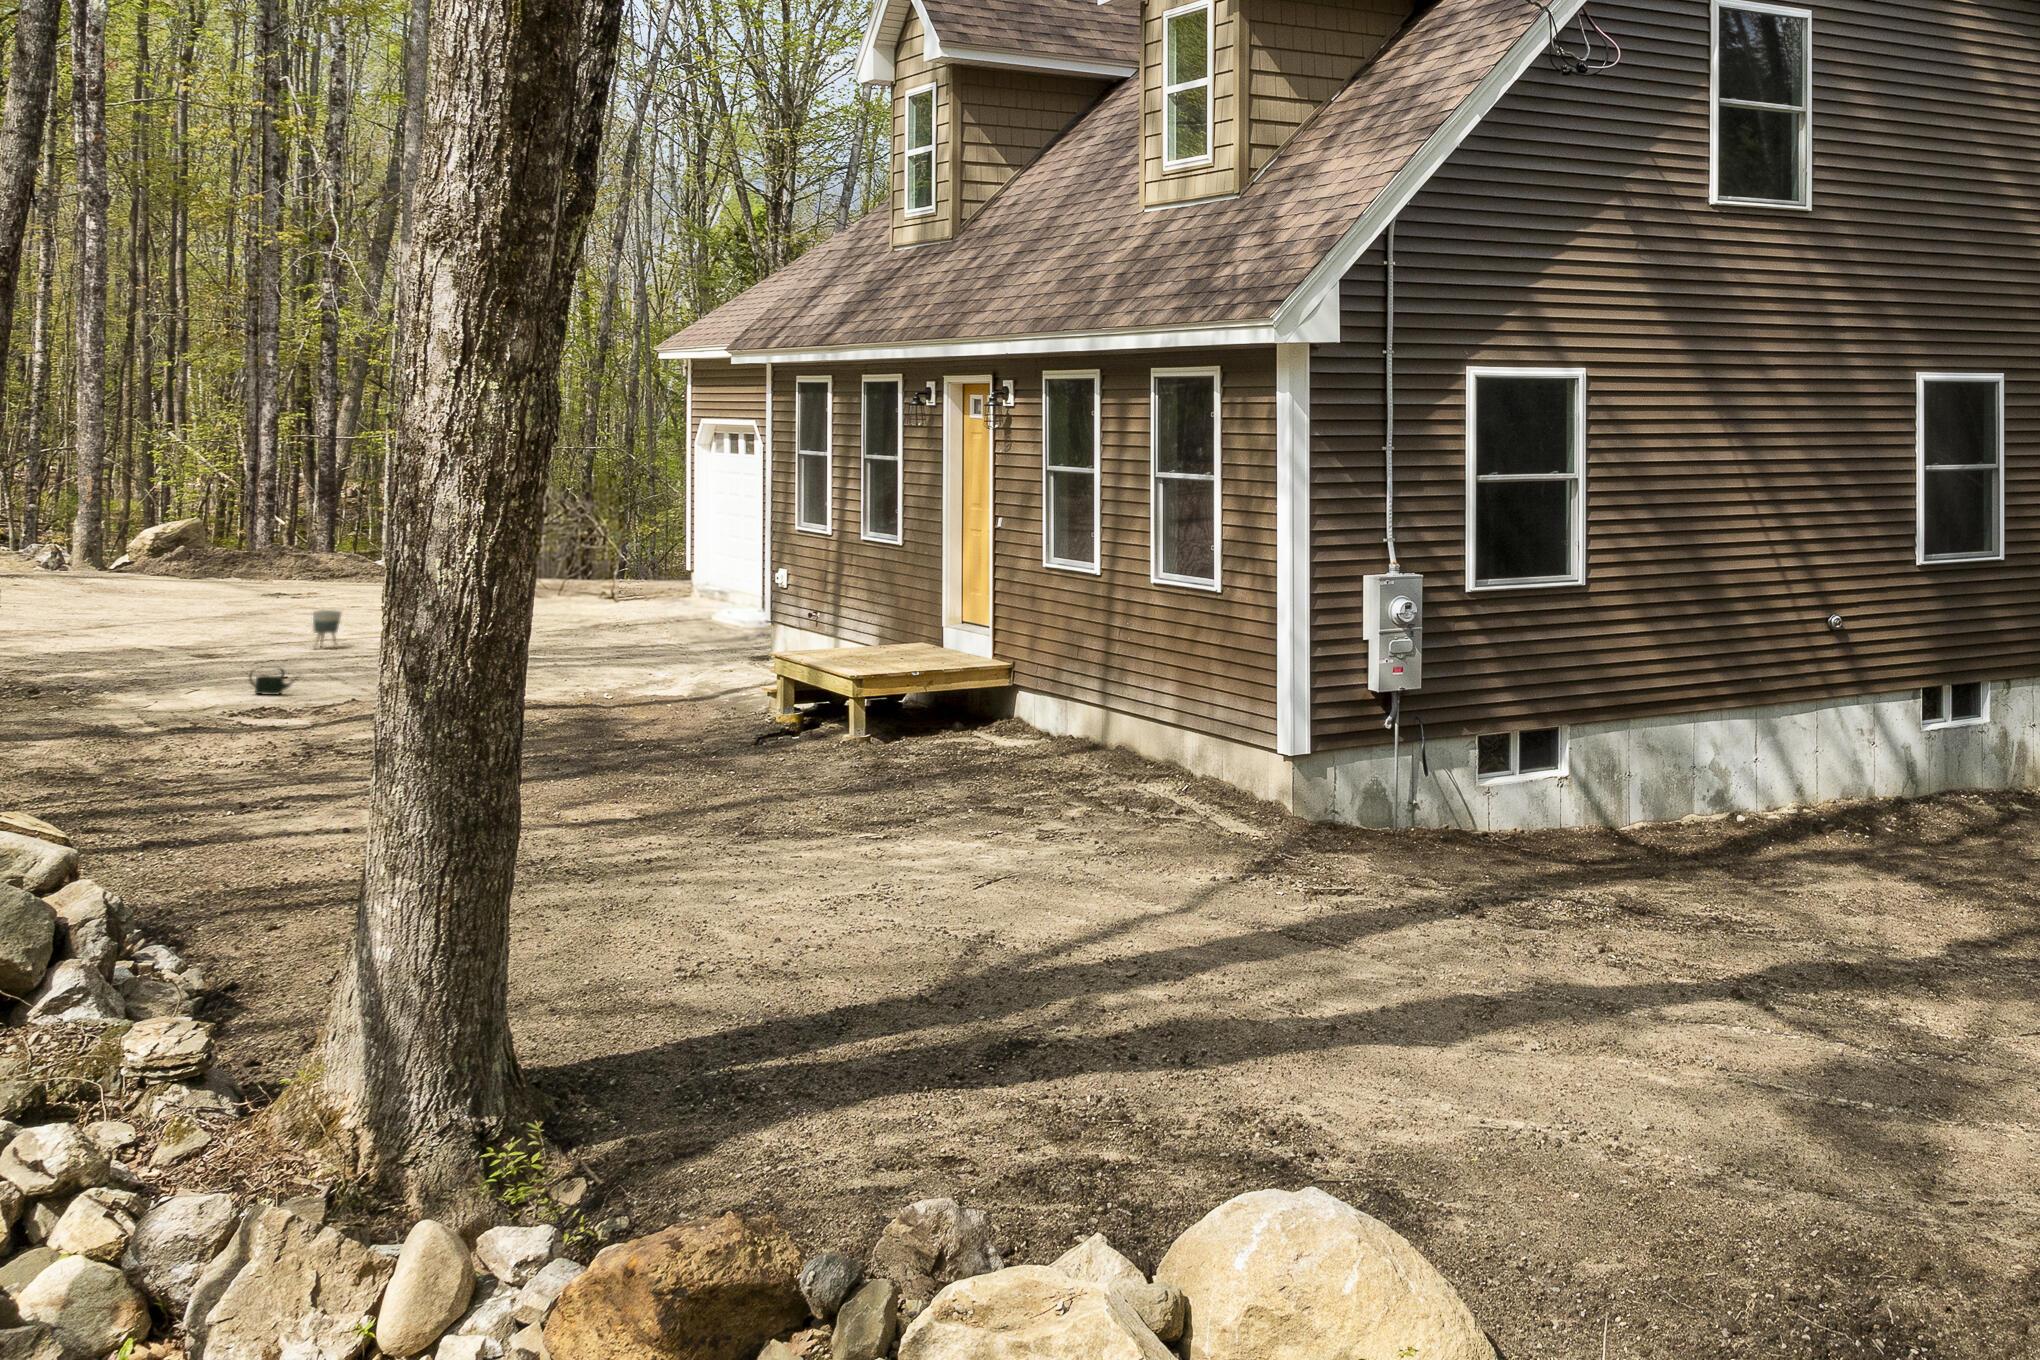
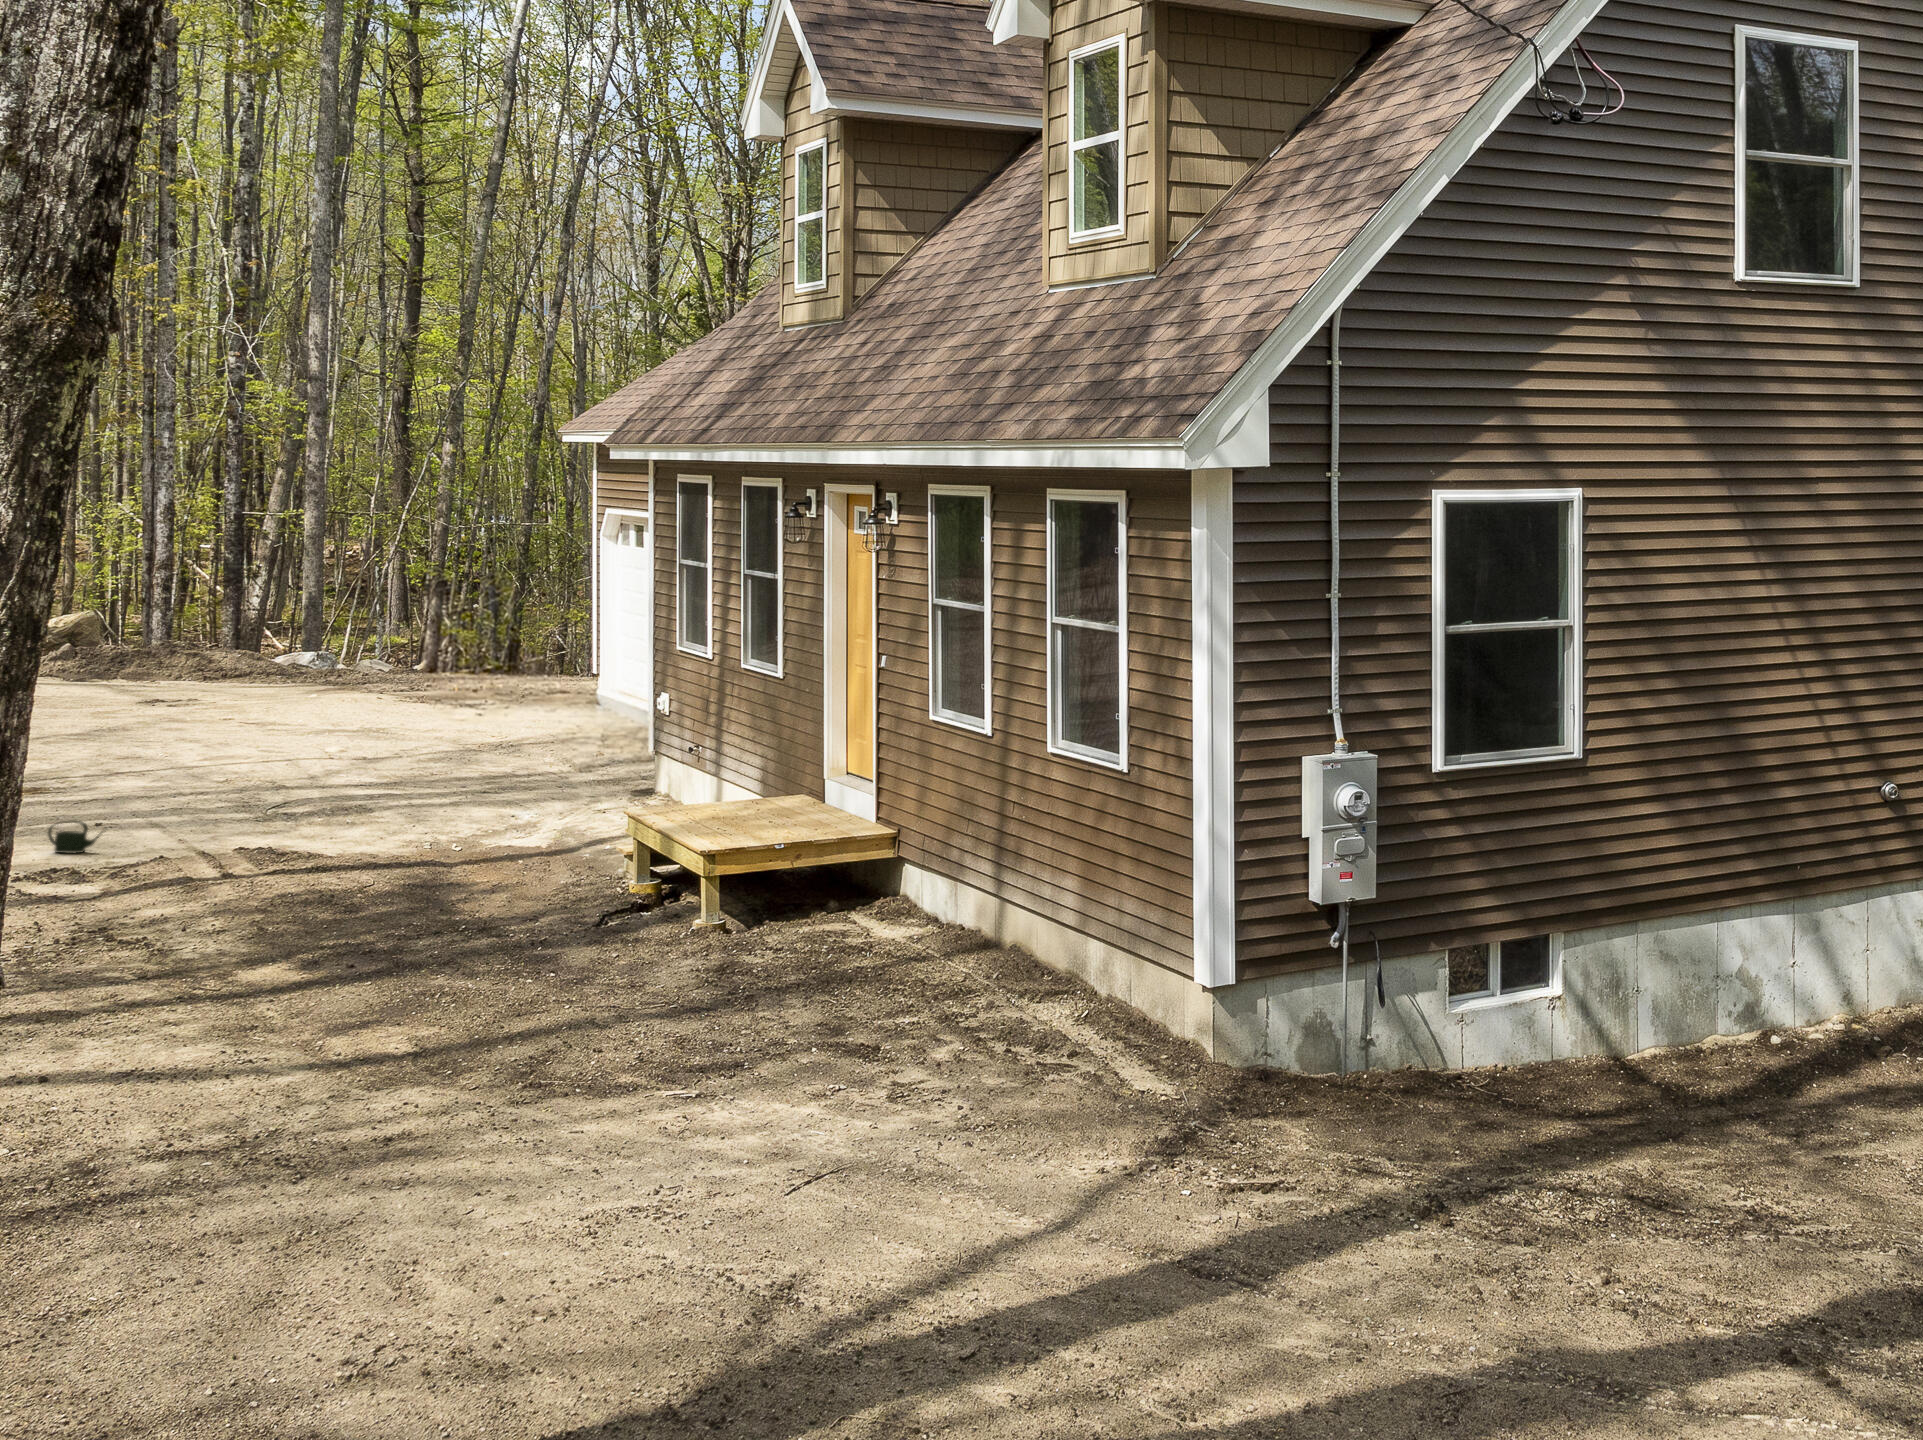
planter: present [313,610,342,648] -> none [149,739,181,783]

